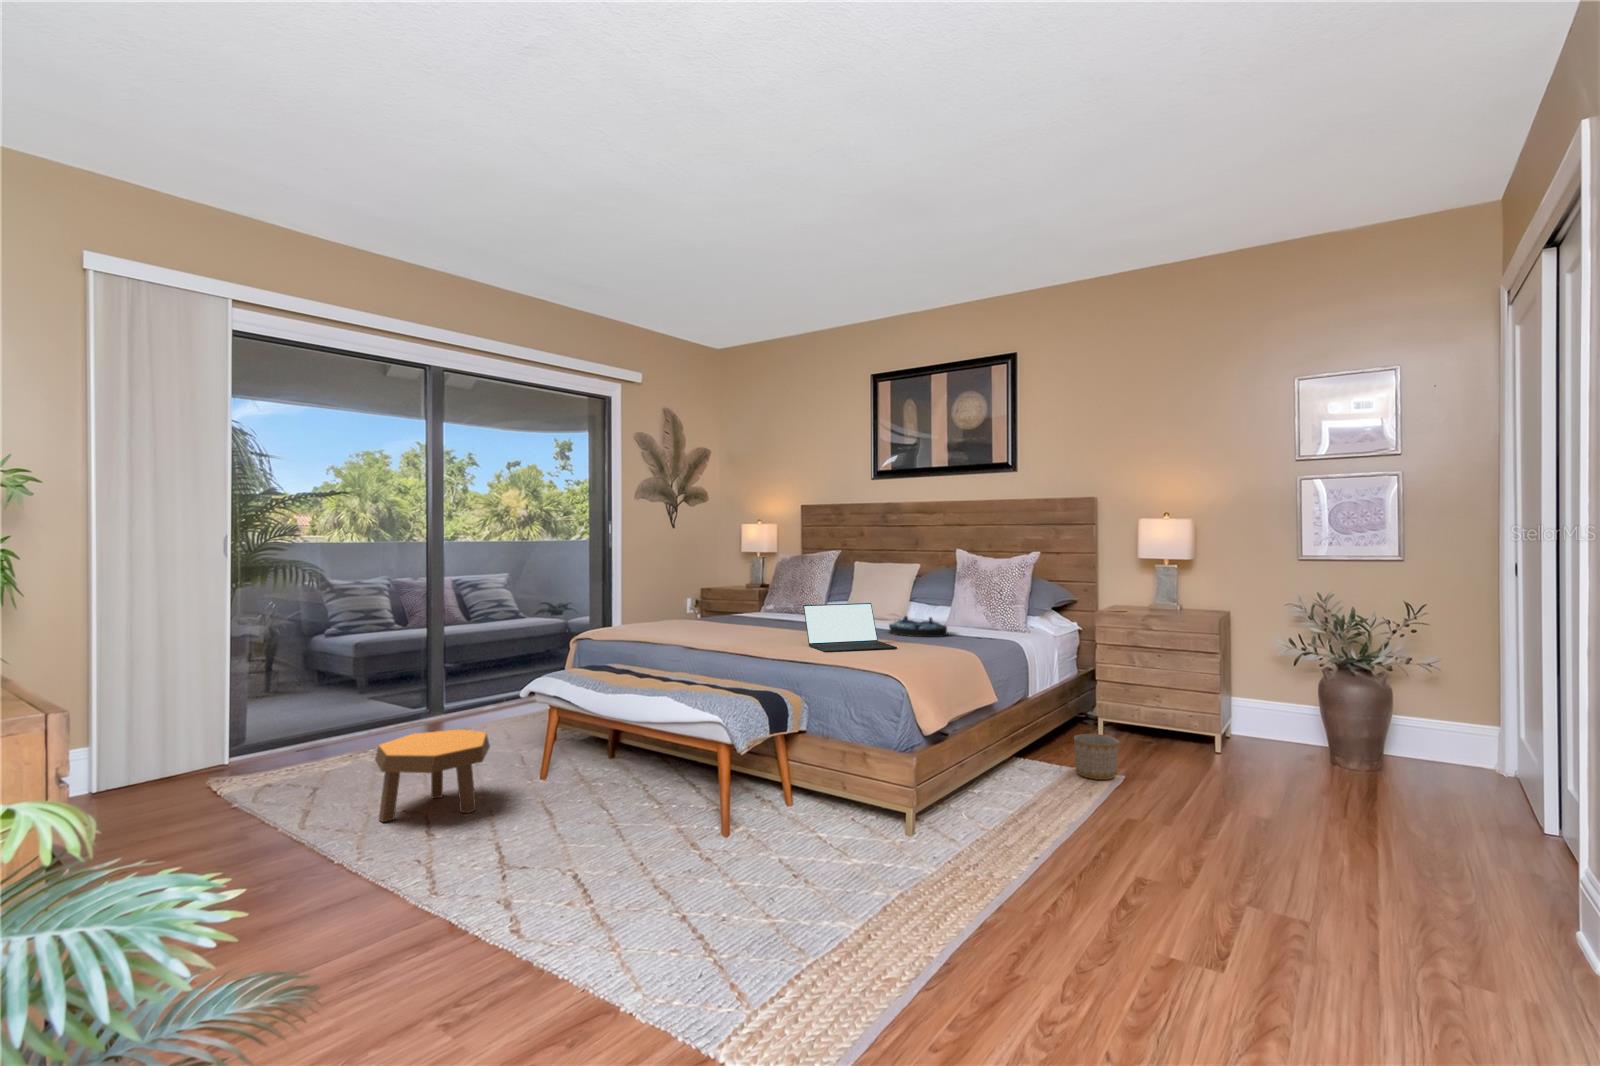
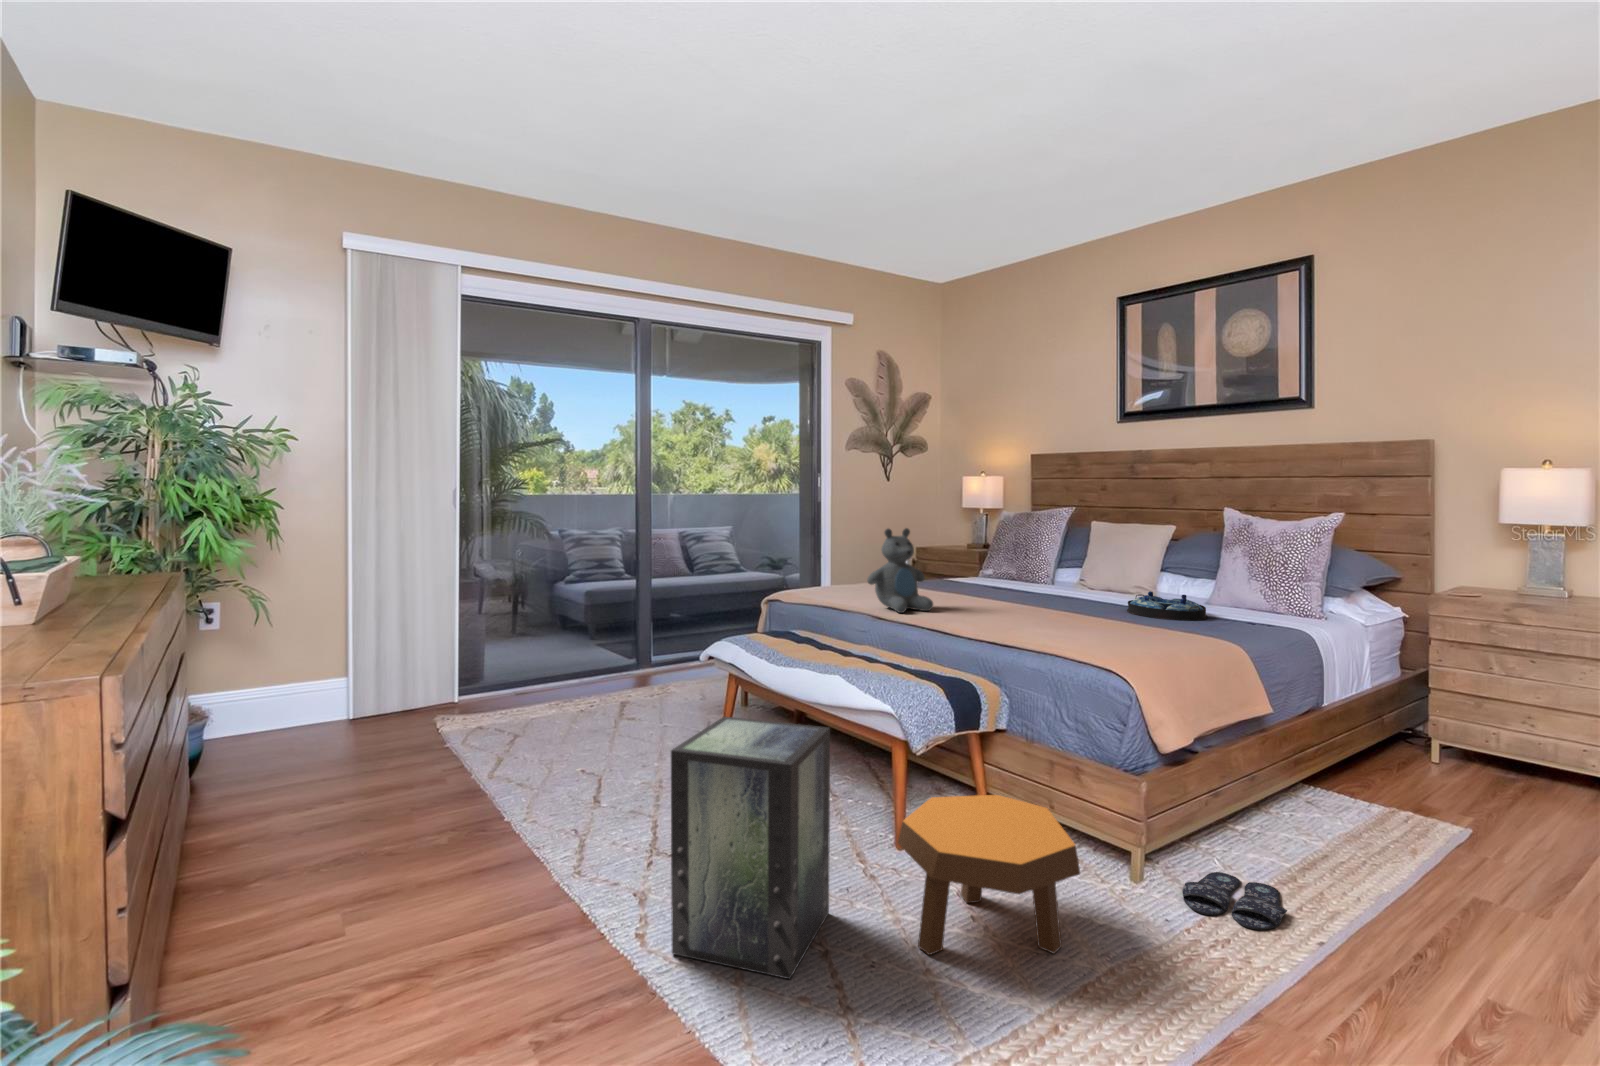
teddy bear: none [678,568,736,642] -> present [867,528,933,613]
laptop: present [803,603,897,652] -> none [1013,576,1132,635]
footstool: present [375,729,490,822] -> present [898,795,1080,955]
storage box: none [549,730,678,939] -> present [671,717,830,979]
planter: present [1074,734,1119,780] -> none [1388,764,1461,831]
slippers: none [945,823,1015,856] -> present [1183,872,1287,930]

